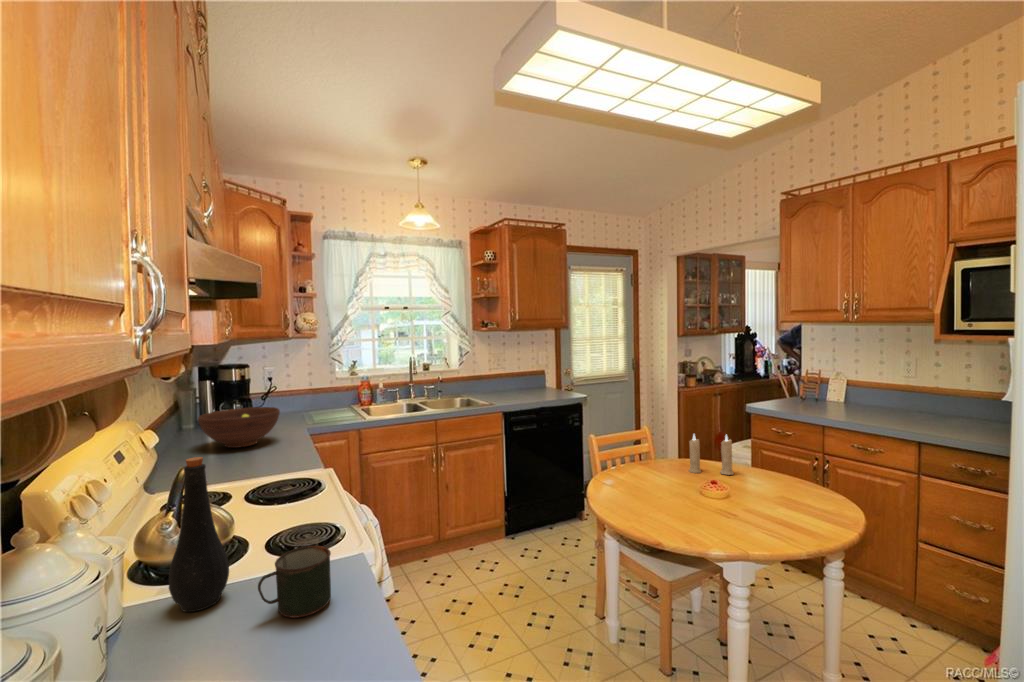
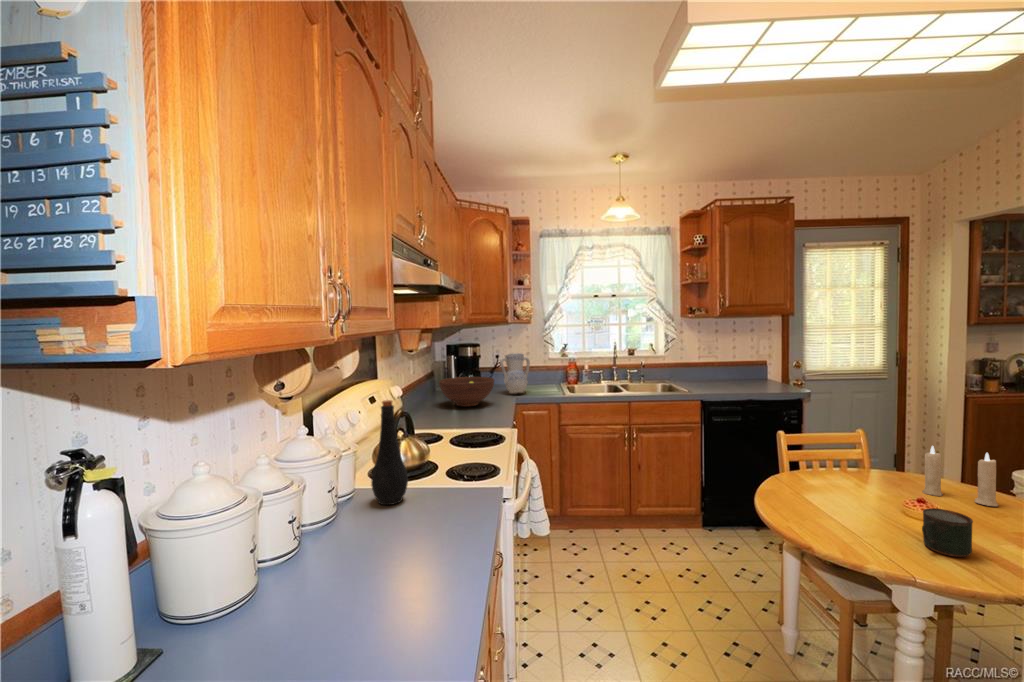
vase: none [279,375,317,424] -> present [500,353,530,394]
mug: present [258,546,331,618] -> present [922,508,973,557]

